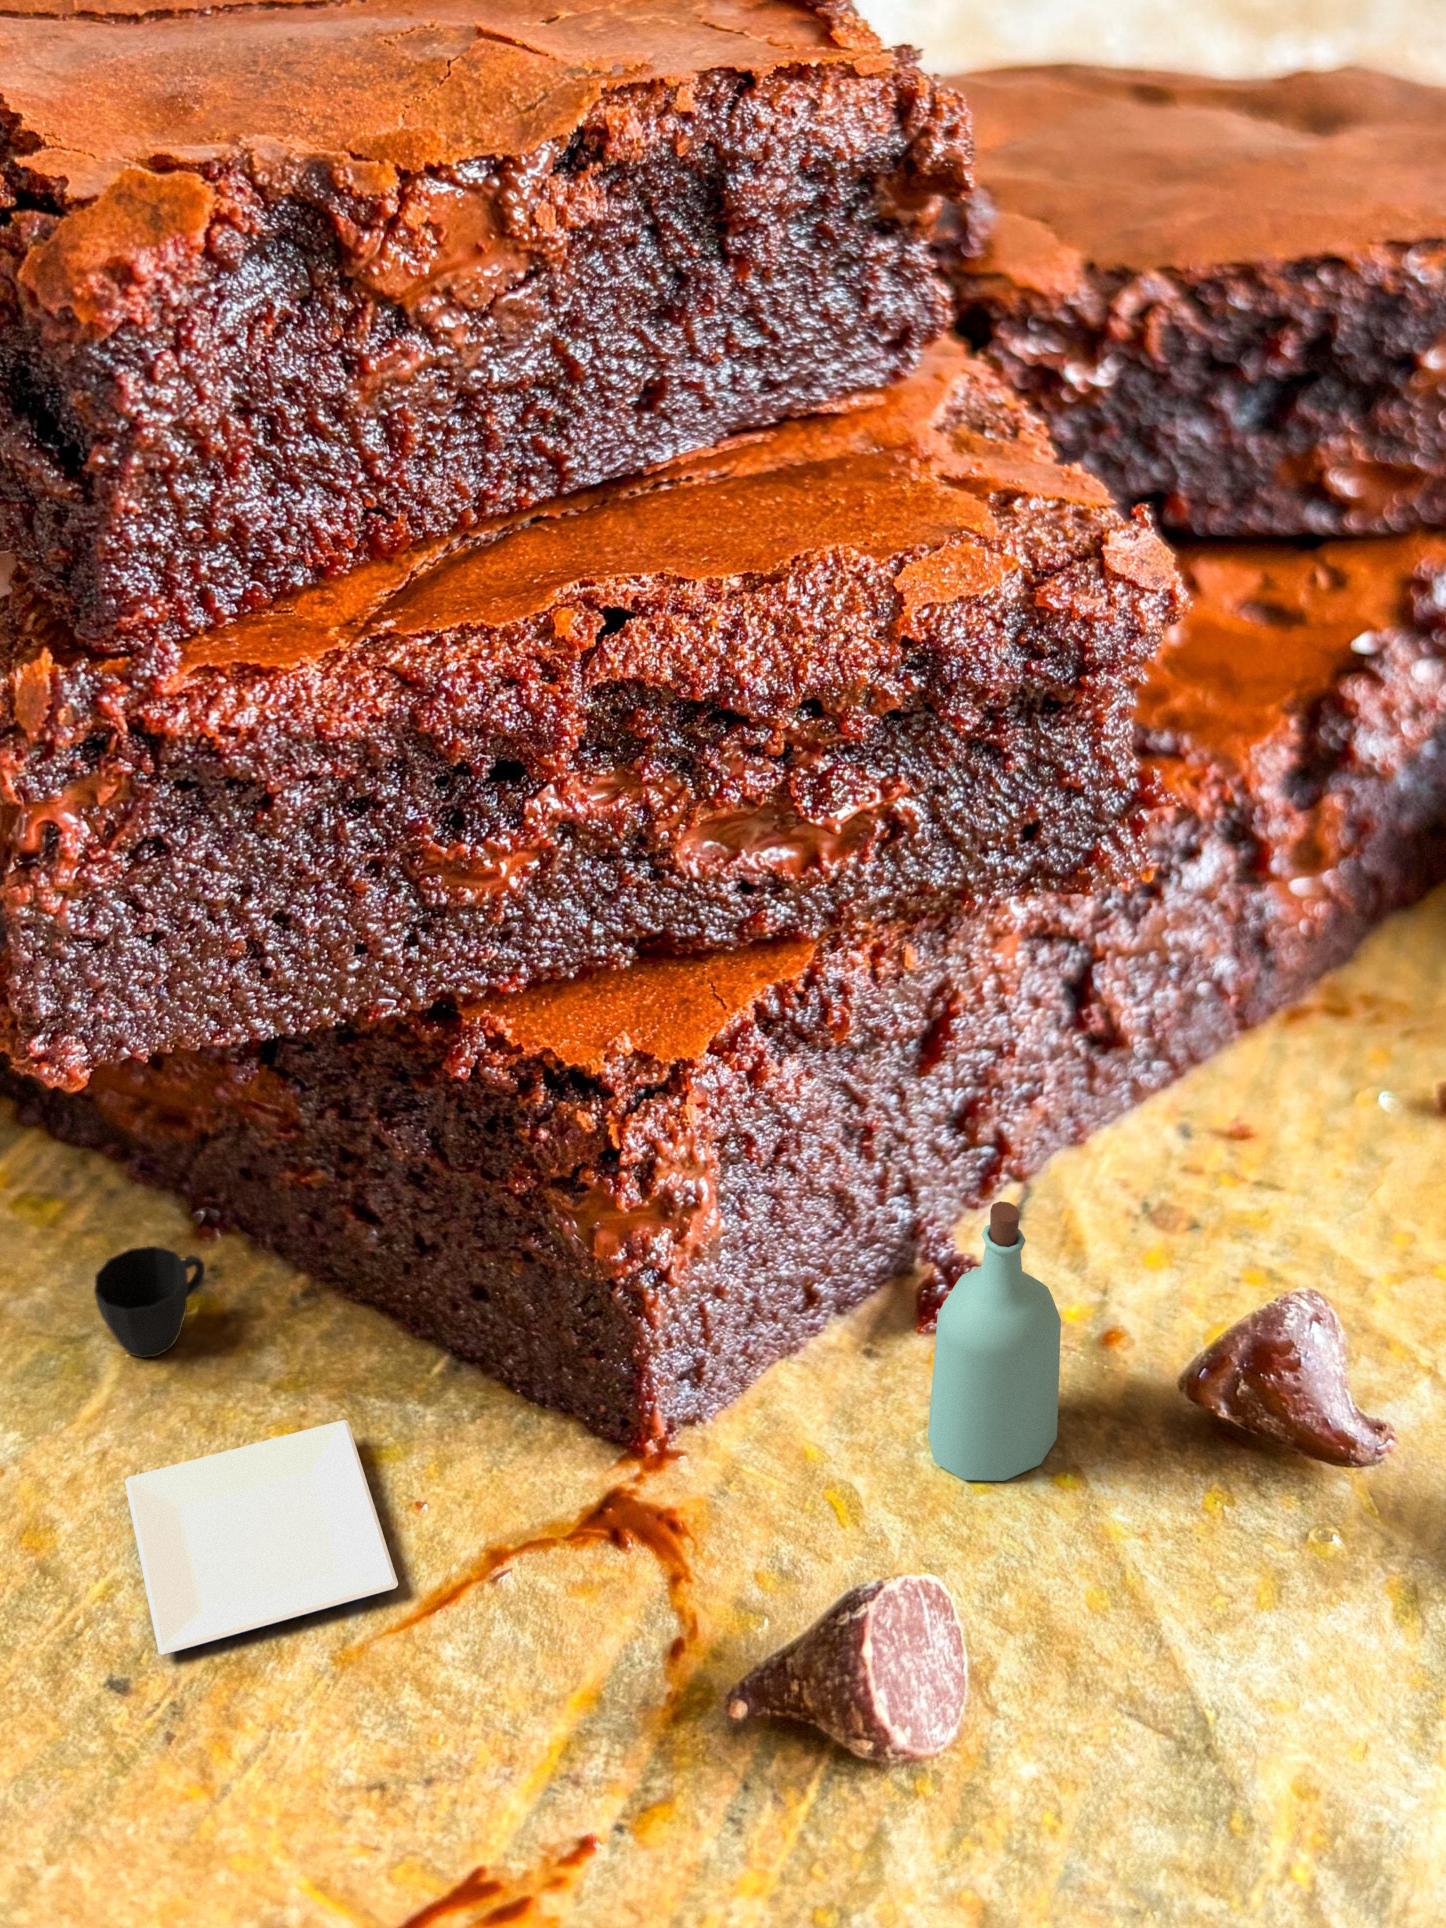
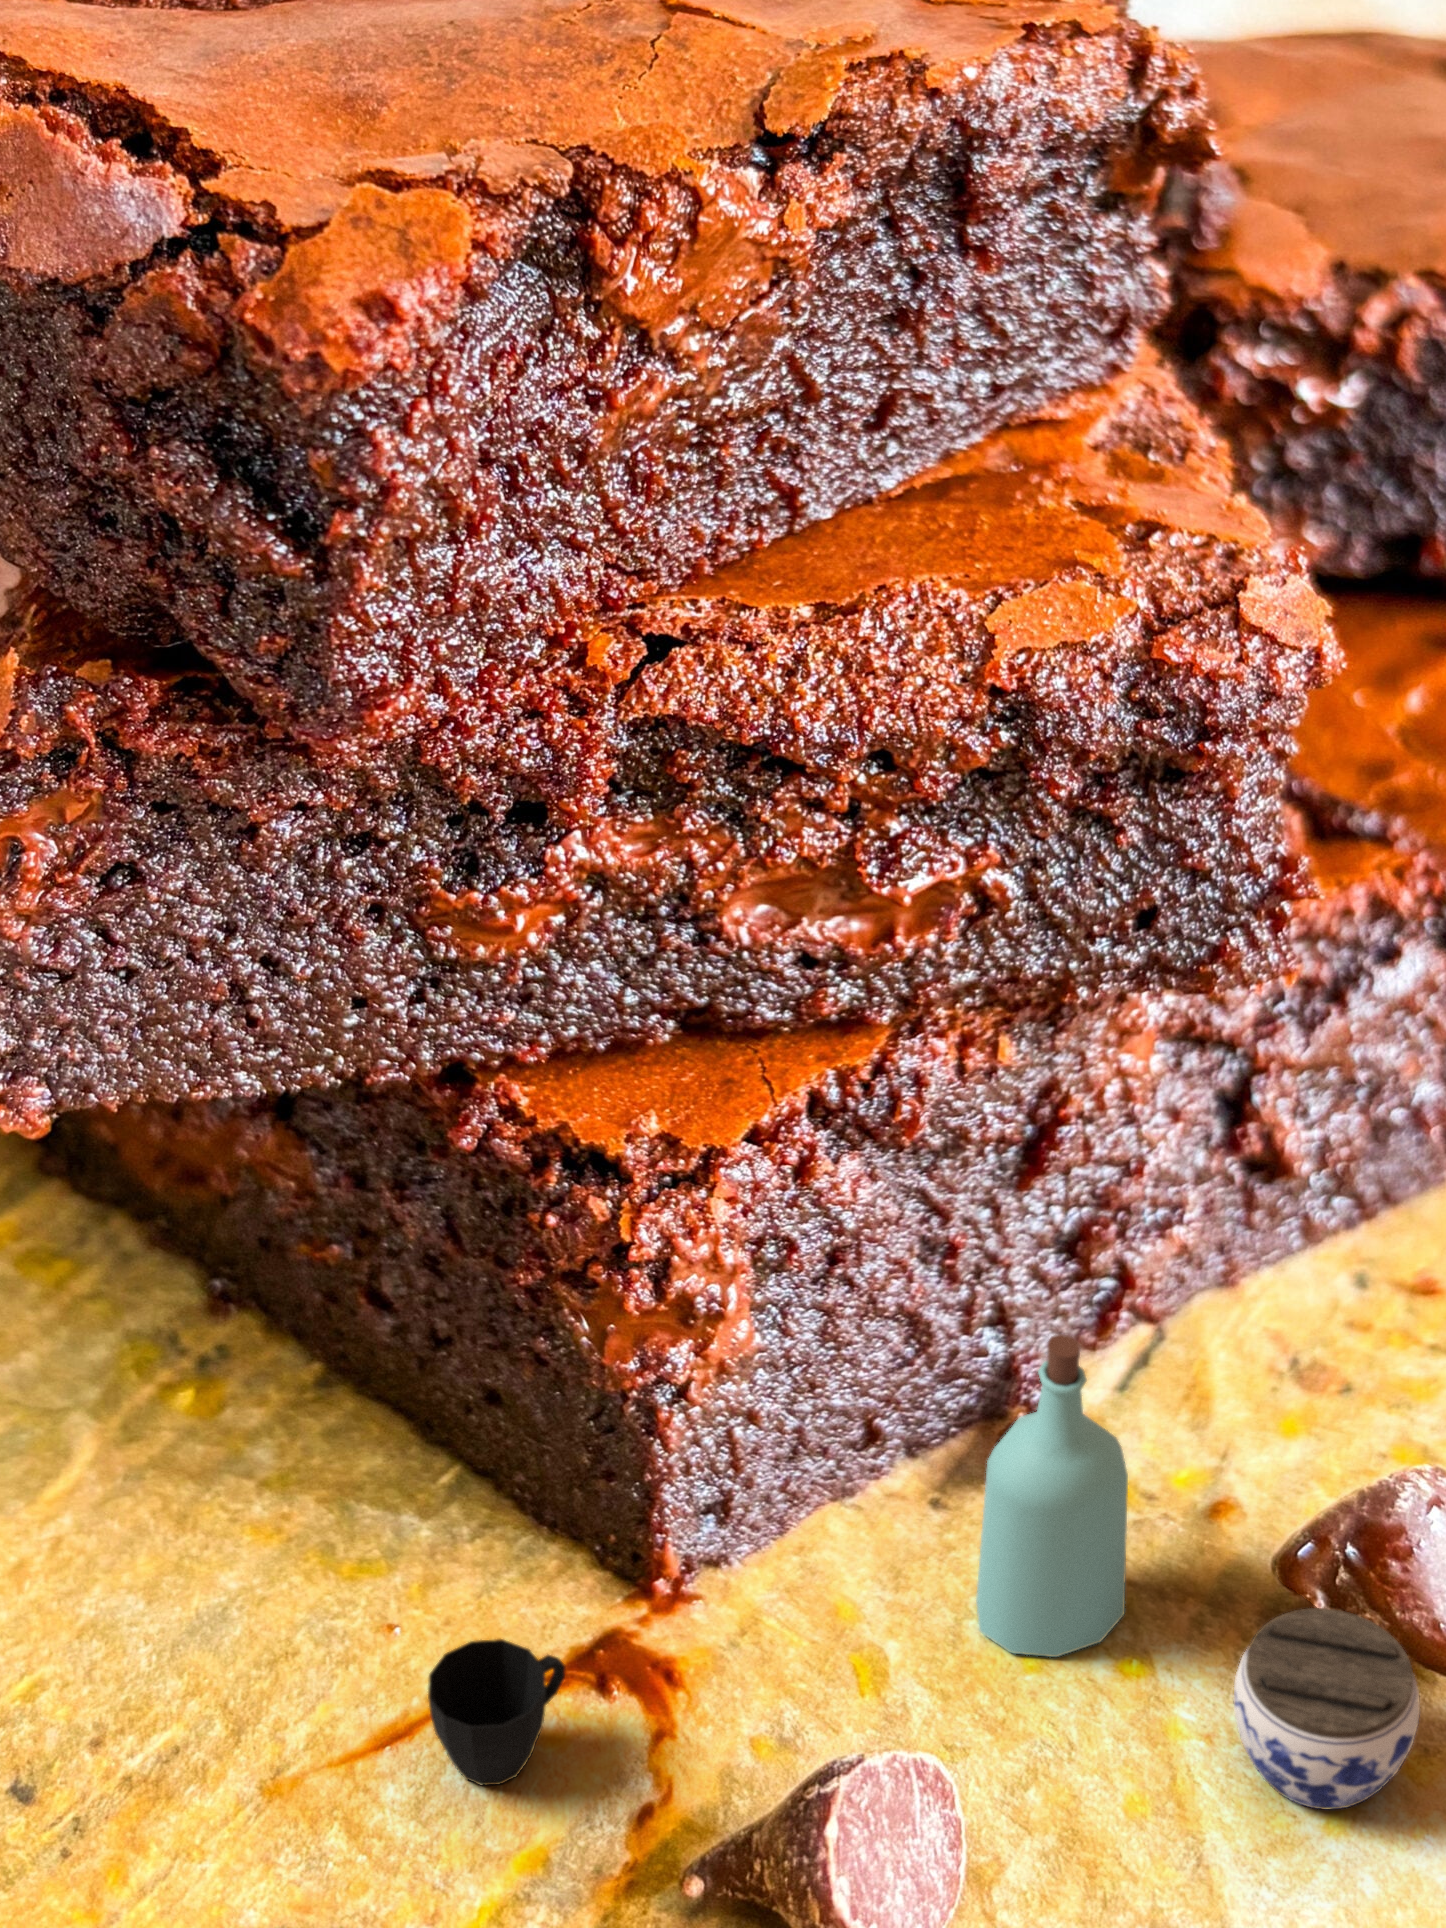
cup: present [94,1246,205,1358] -> present [428,1639,565,1786]
plate: present [125,1420,398,1655] -> none [64,1536,355,1774]
jar: none [1170,1425,1334,1601] -> present [1234,1608,1420,1809]

